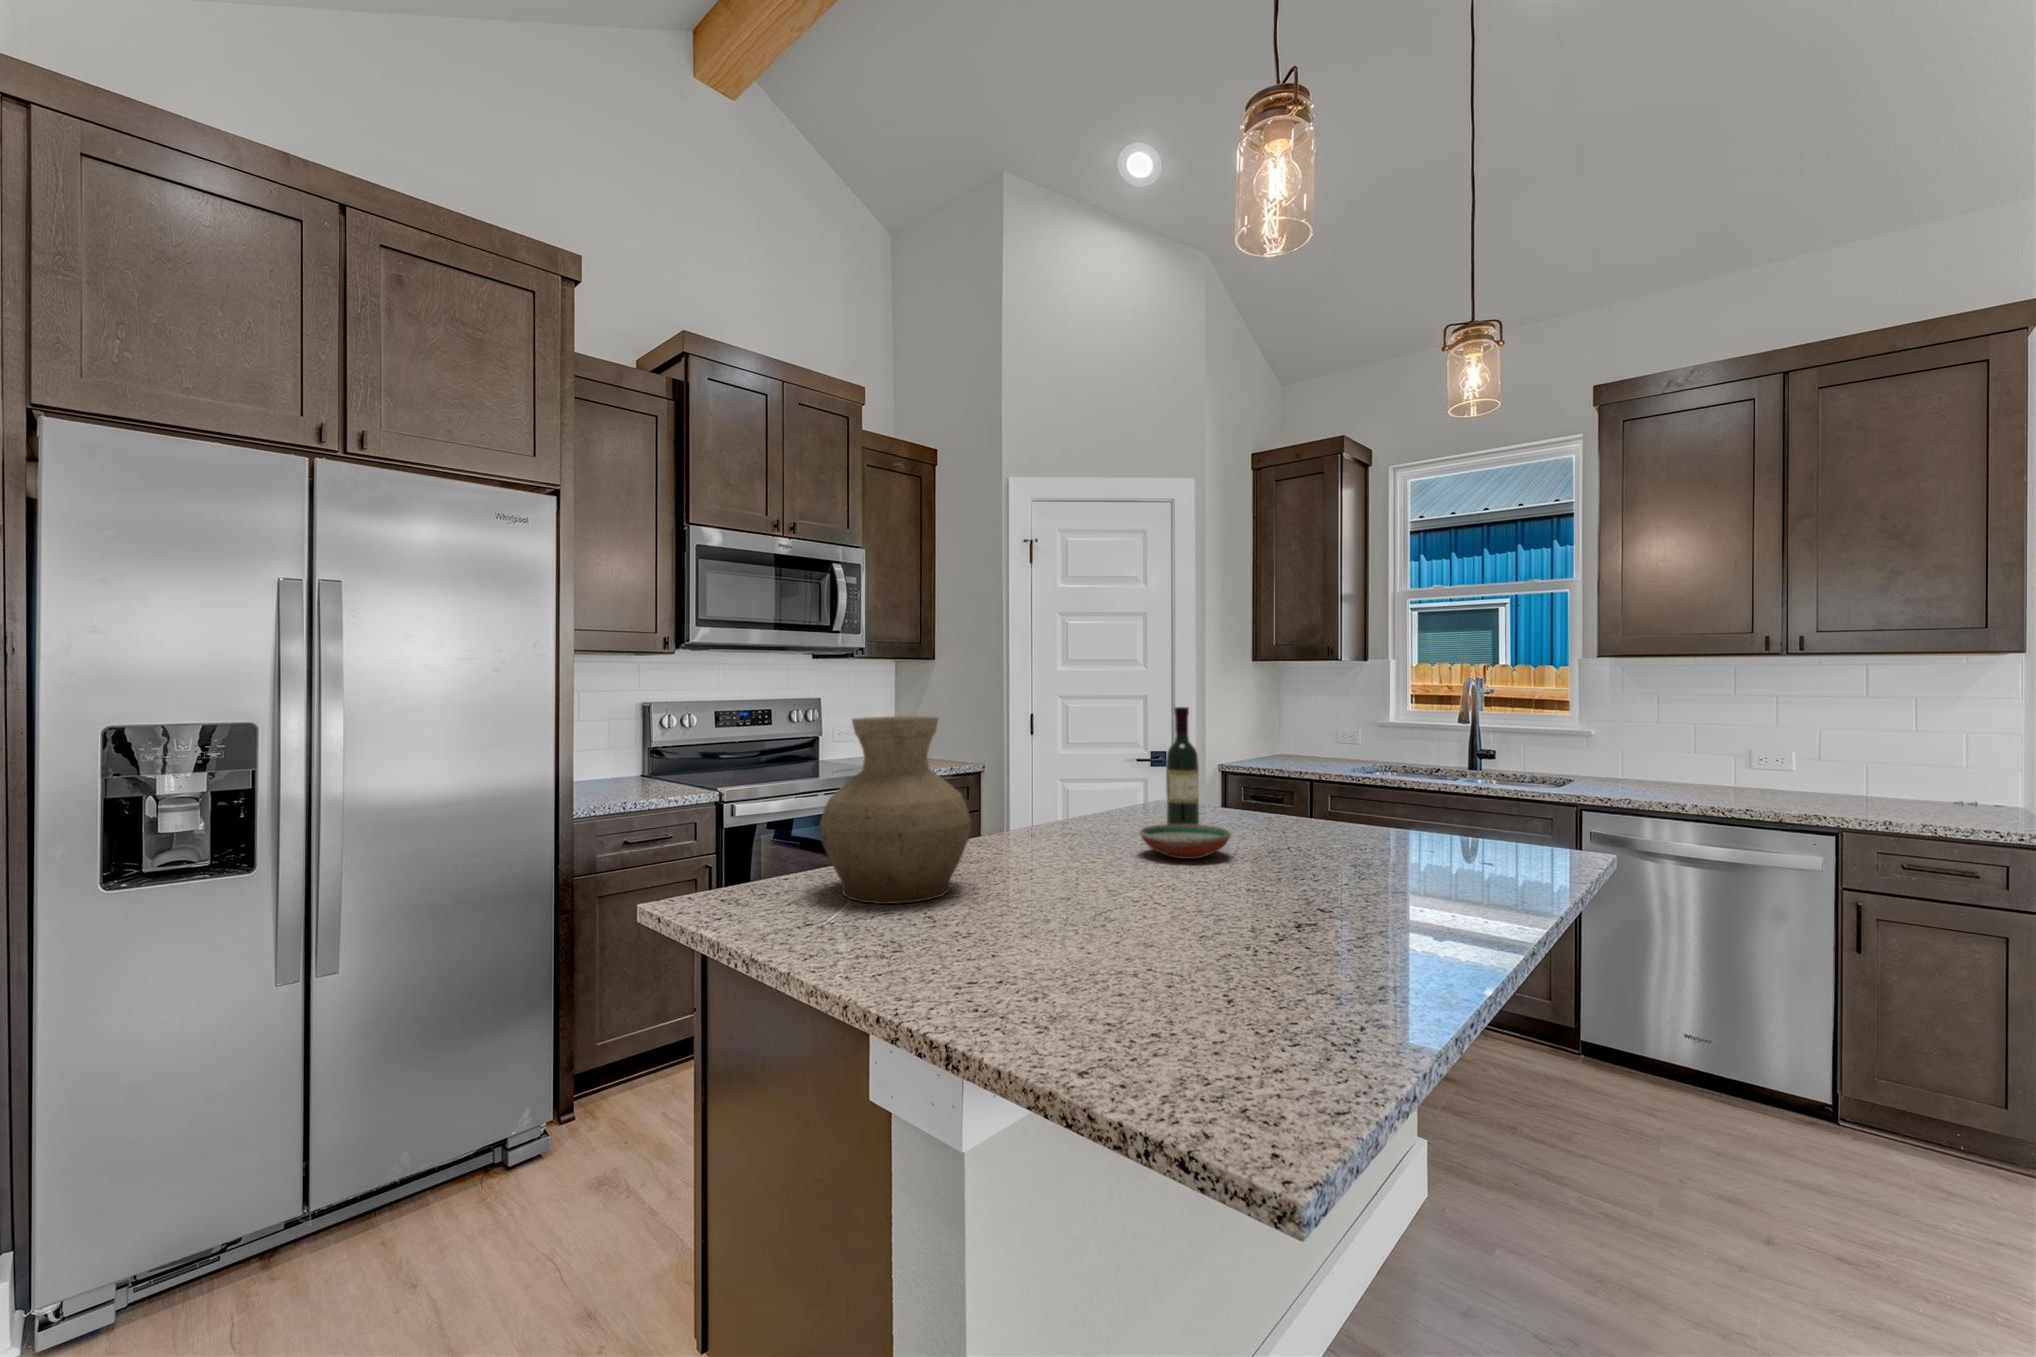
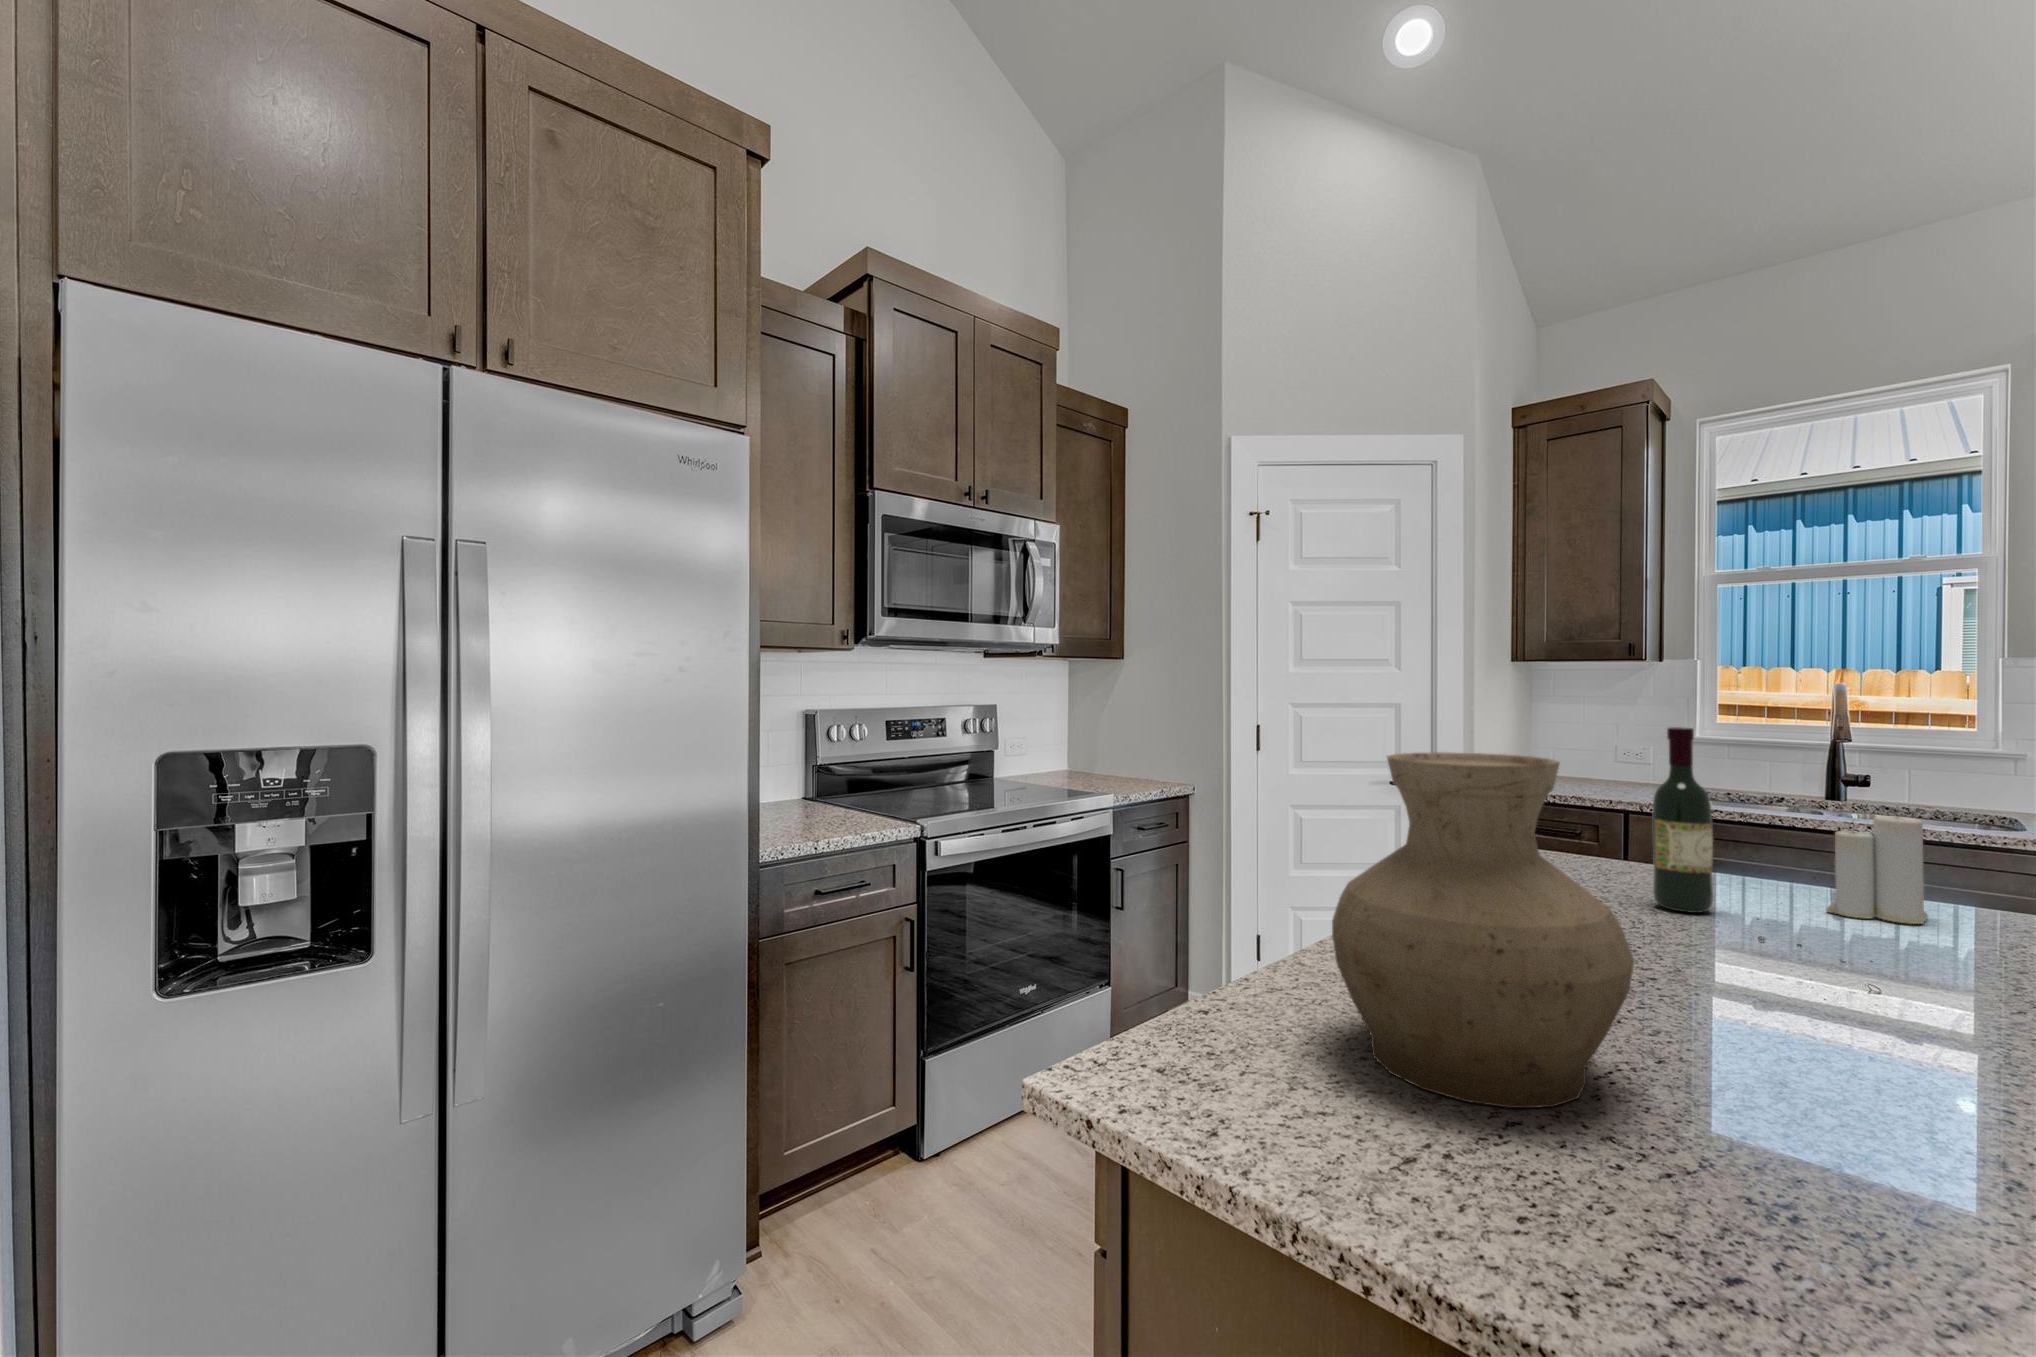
candle: none [1273,757,1329,833] -> present [1827,816,1928,924]
decorative bowl: present [1139,824,1231,859] -> none [1720,916,1917,984]

